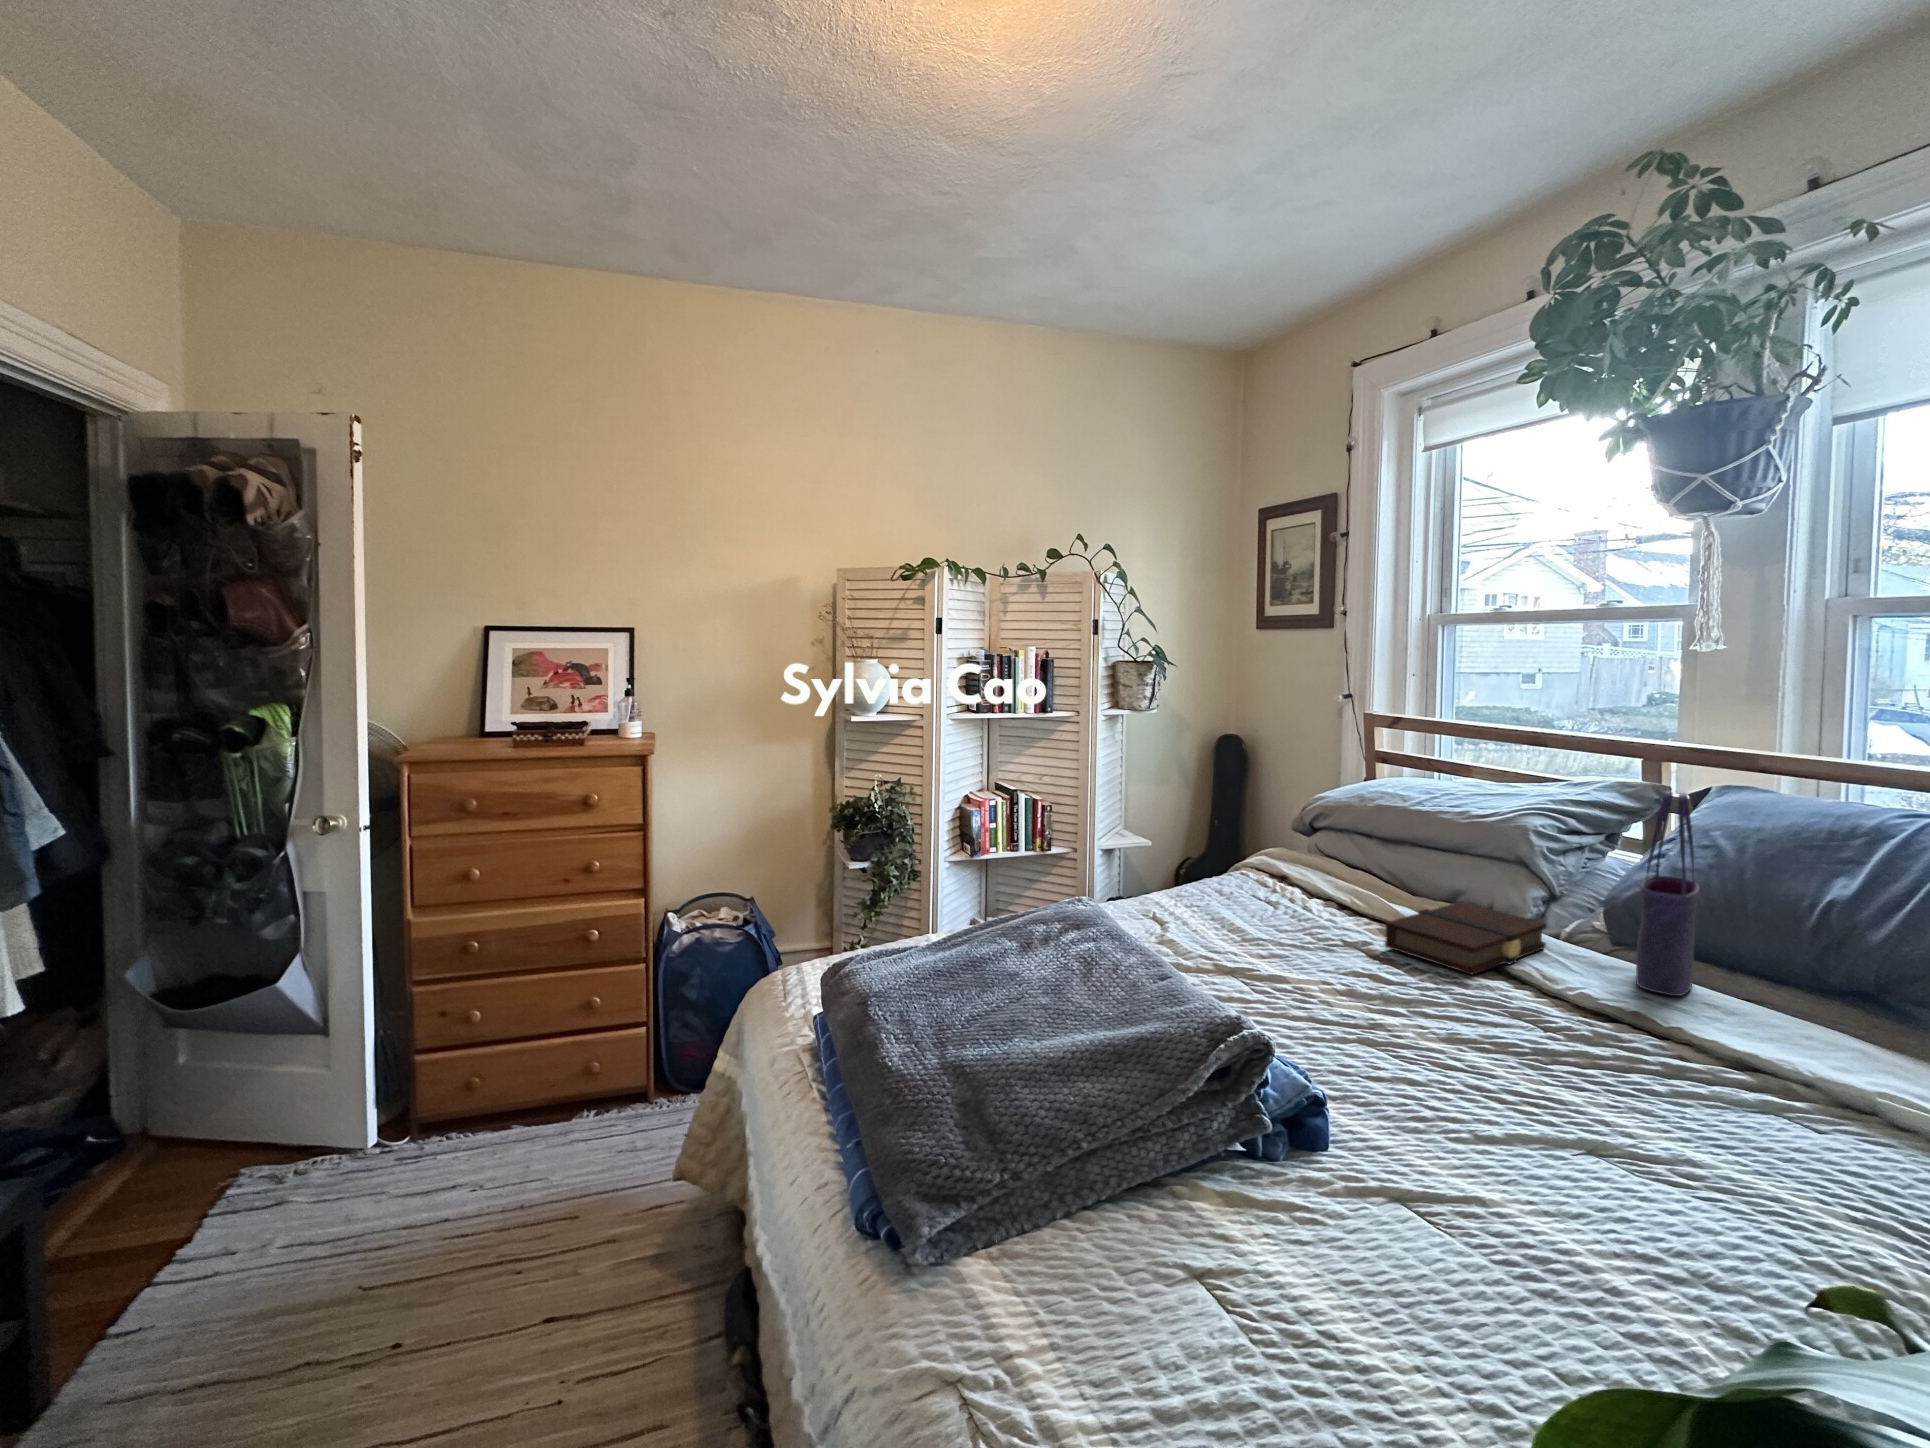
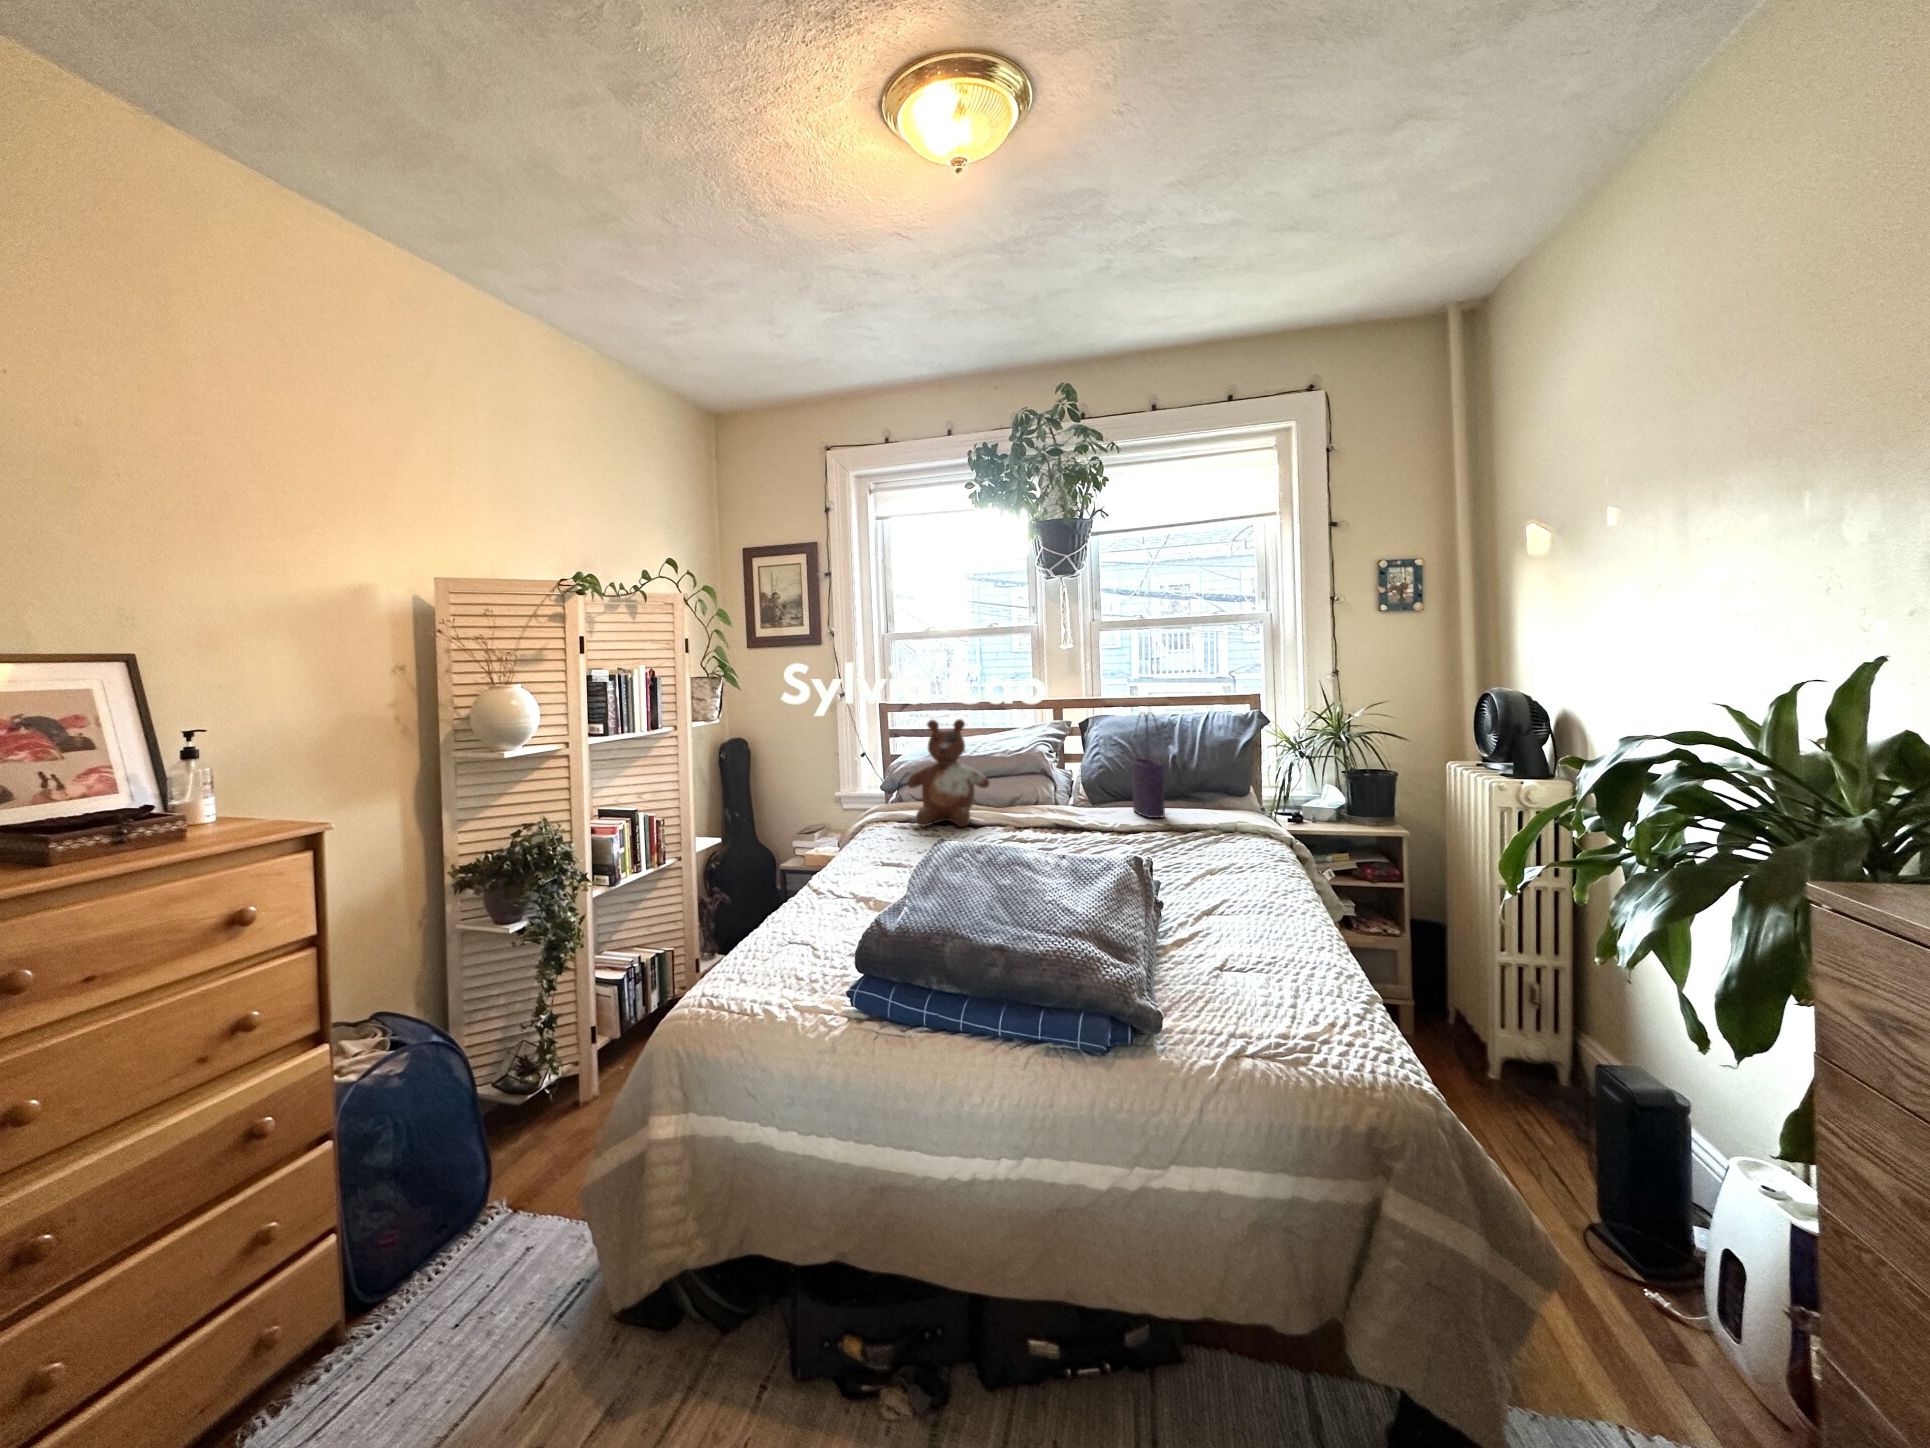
stuffed bear: none [1245,746,1376,903] -> present [907,719,989,827]
book: present [1385,902,1547,974] -> none [1041,800,1103,833]

